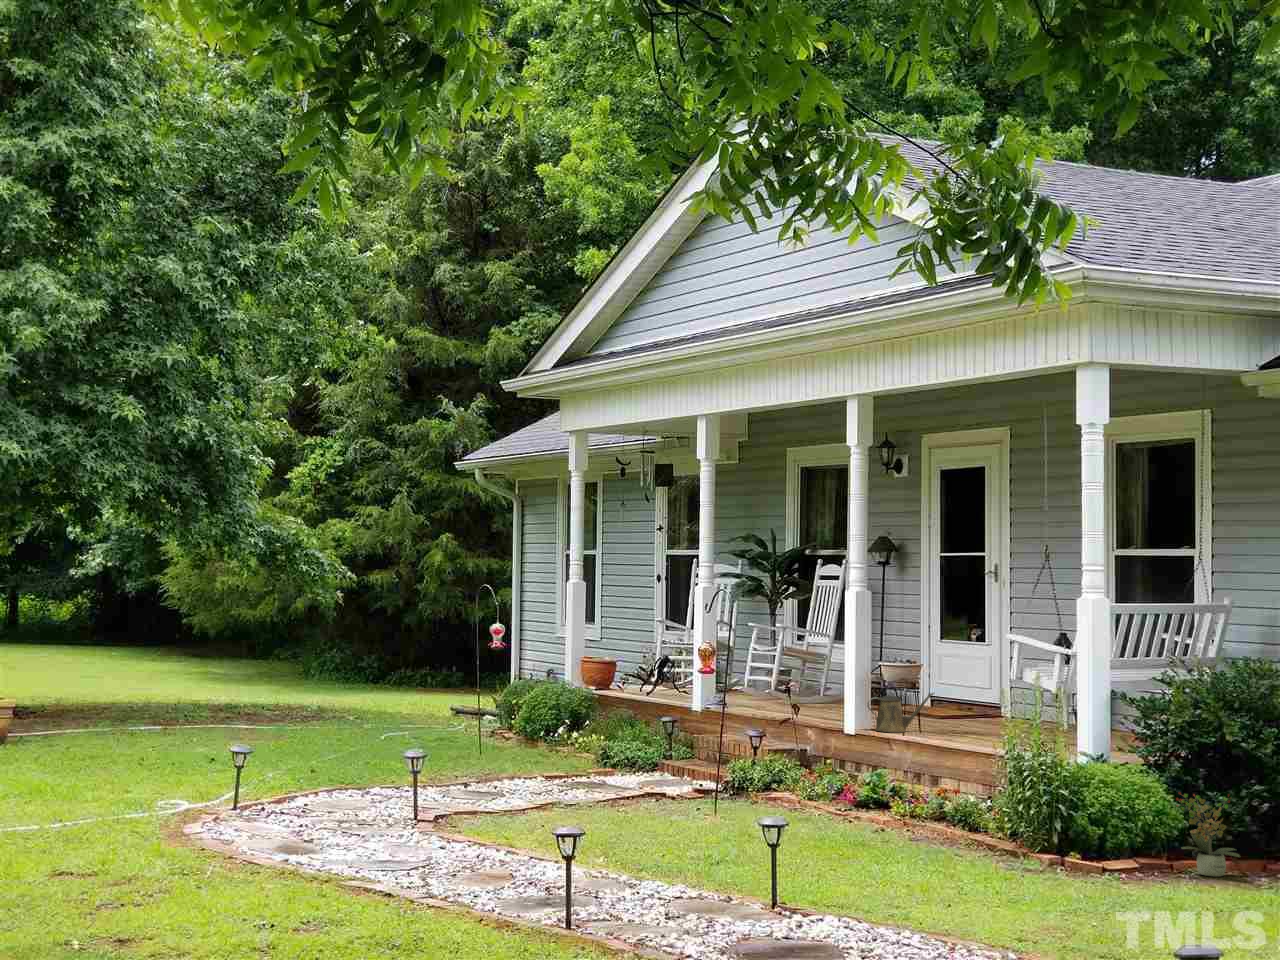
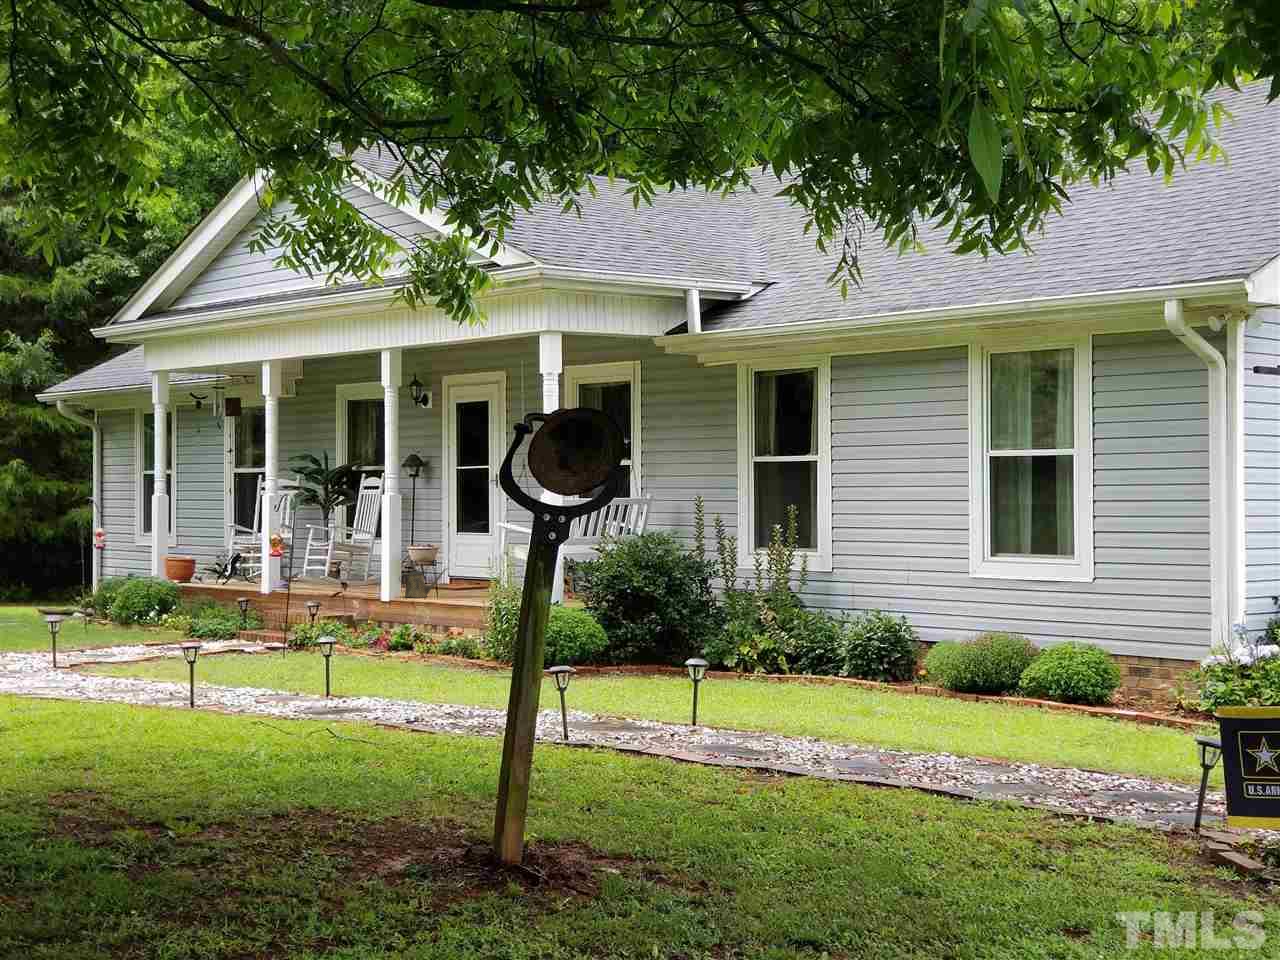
potted plant: present [1176,794,1240,876] -> none [597,618,636,671]

